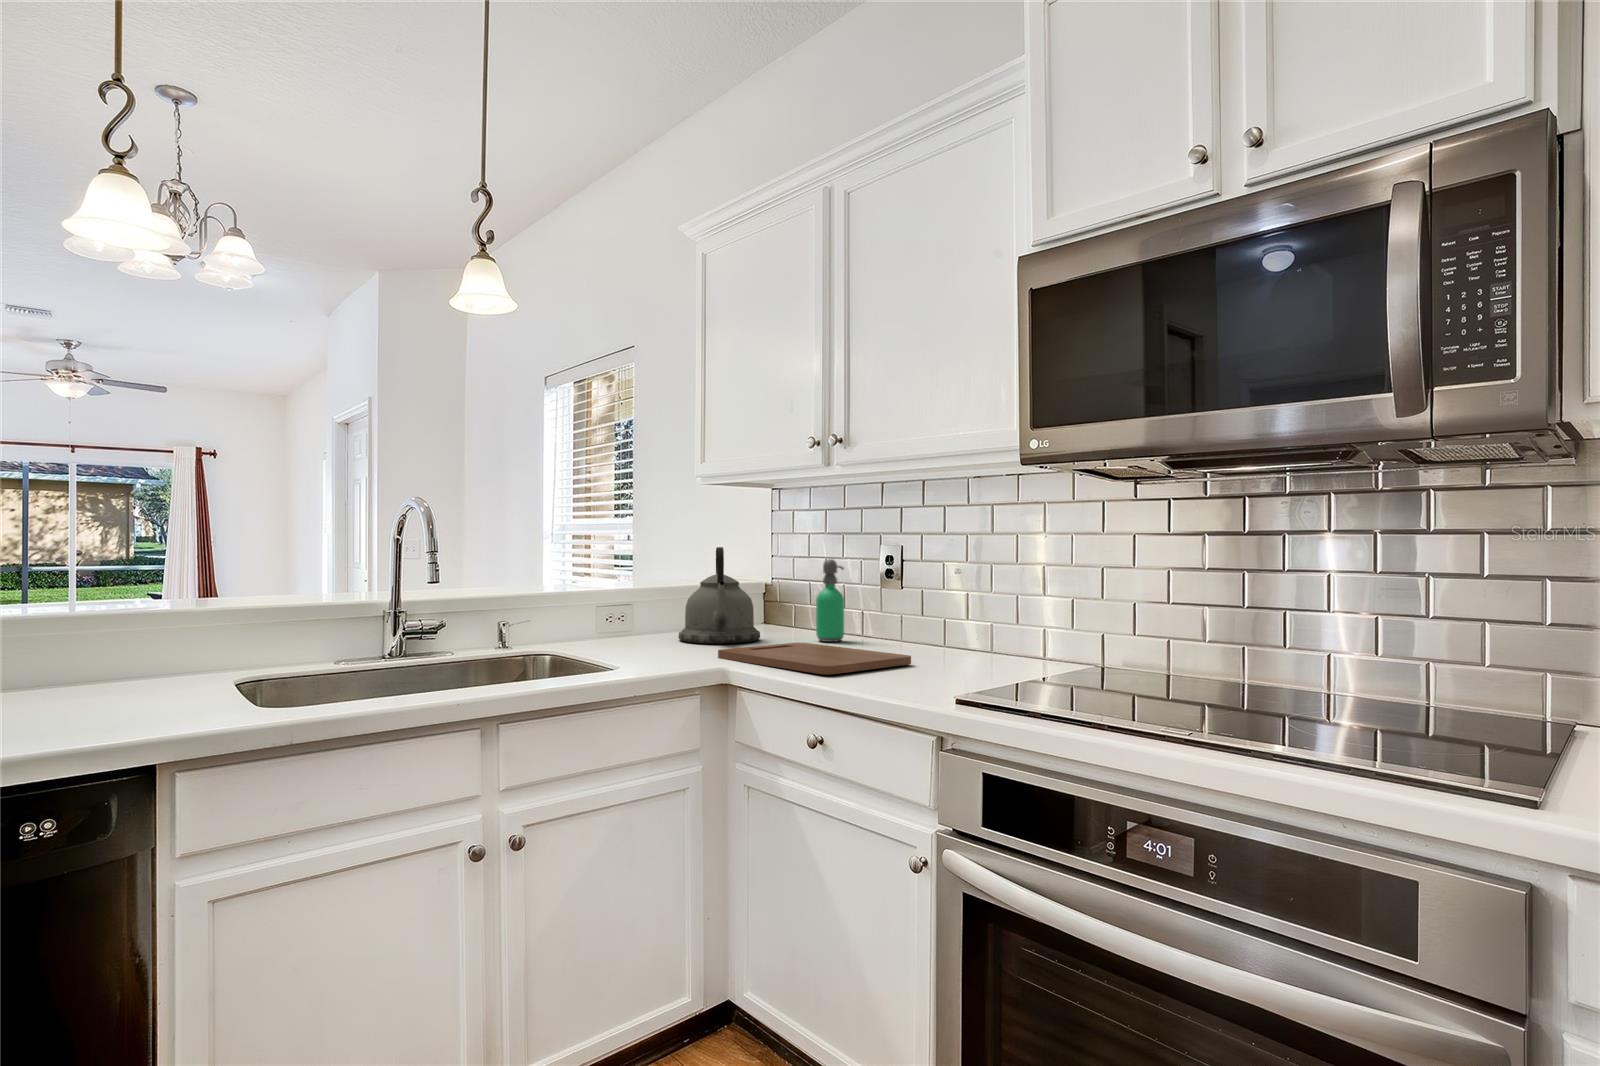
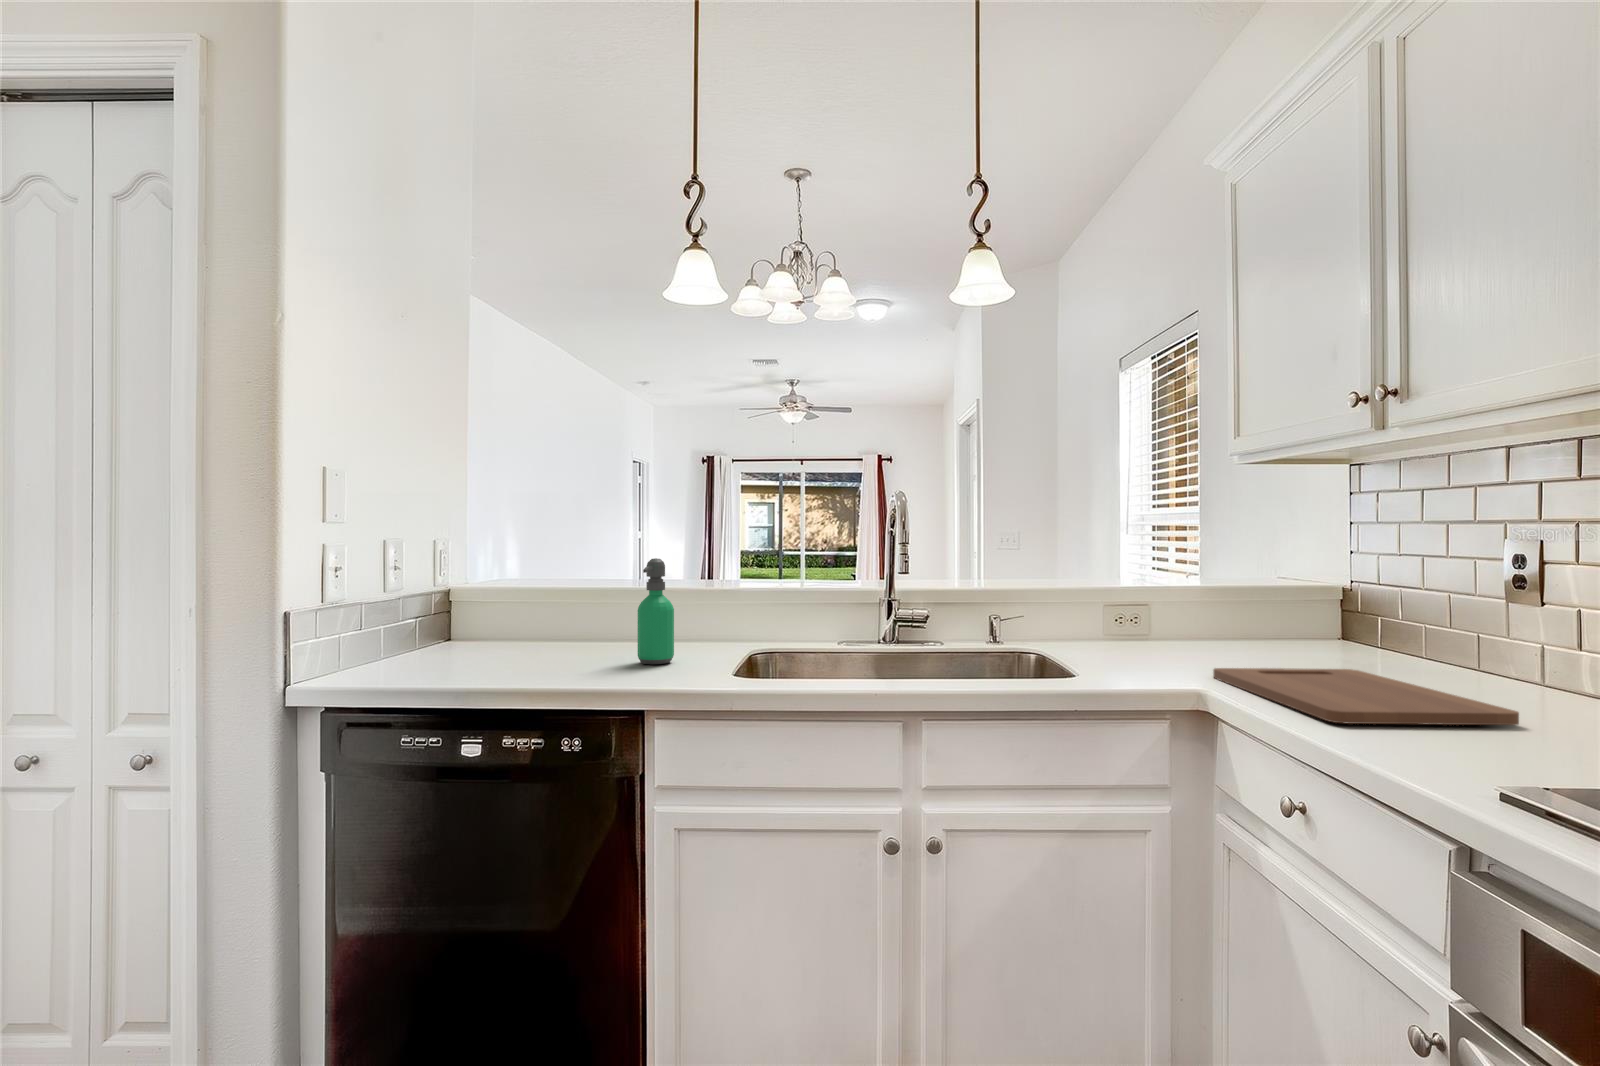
kettle: present [679,547,760,644] -> none [1195,542,1309,661]
soap dispenser: present [816,559,844,642] -> present [638,558,674,664]

